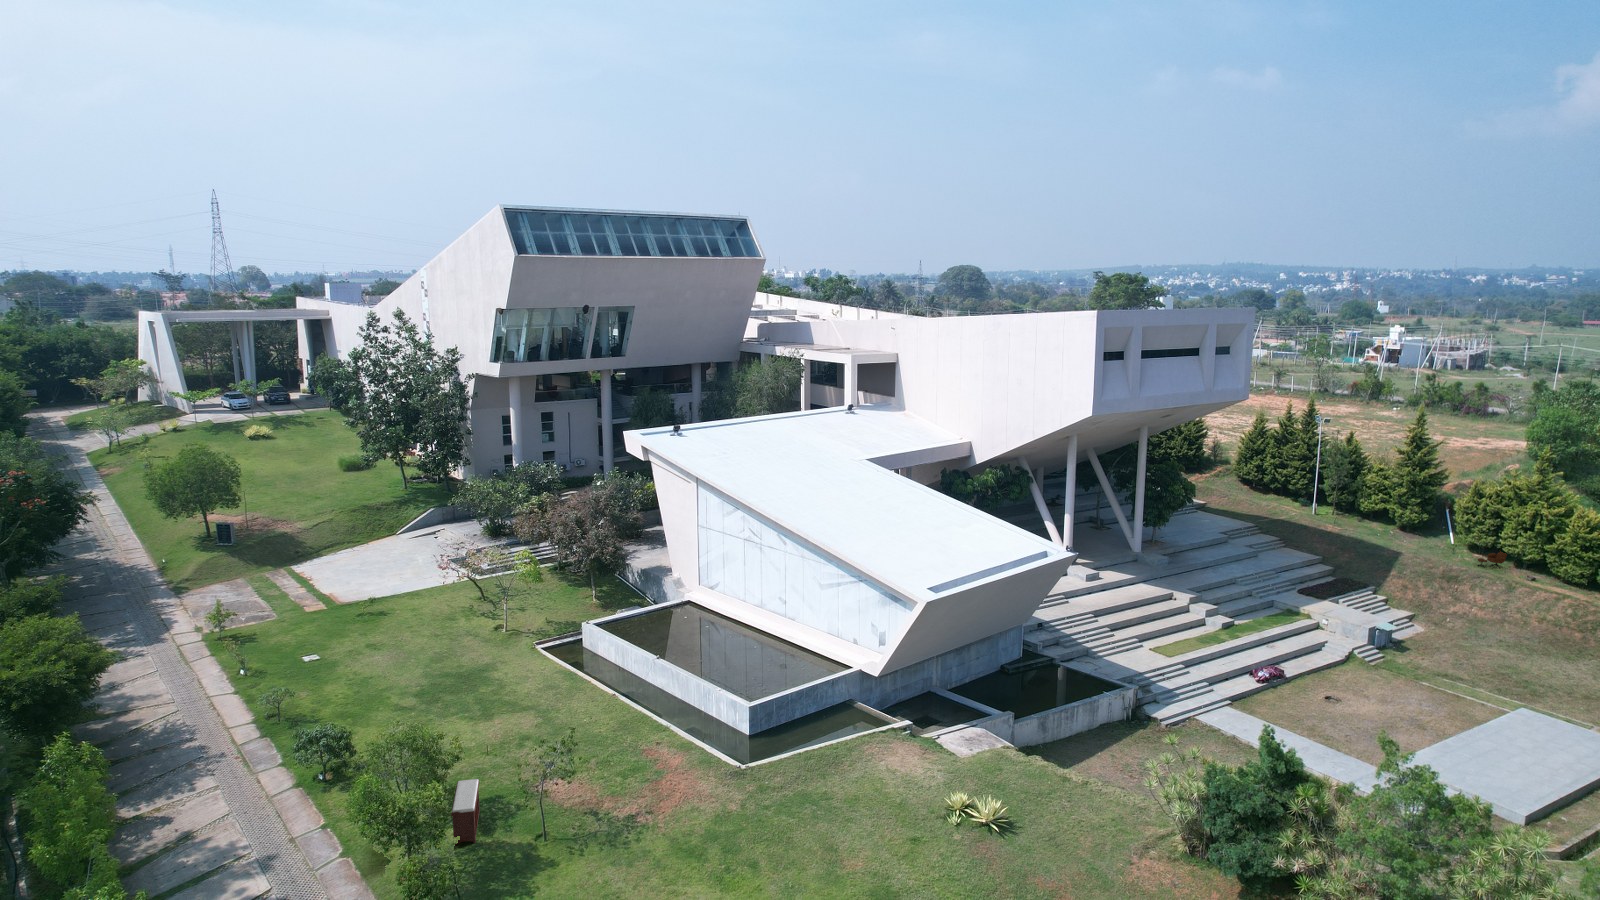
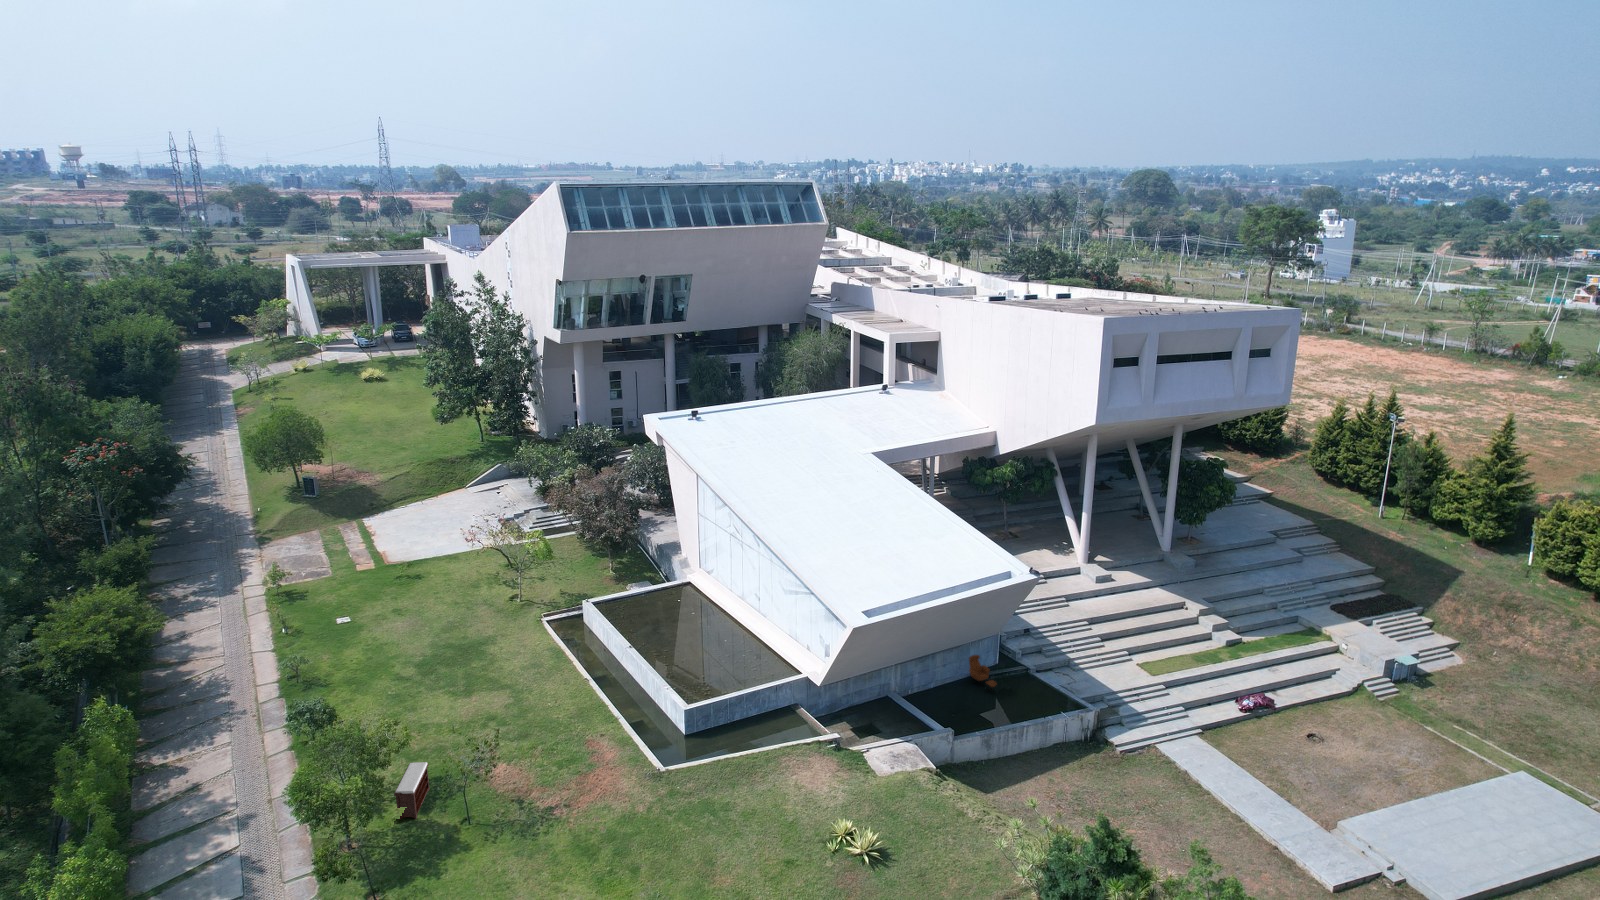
lounge chair: present [1478,551,1507,568] -> present [969,655,996,690]

